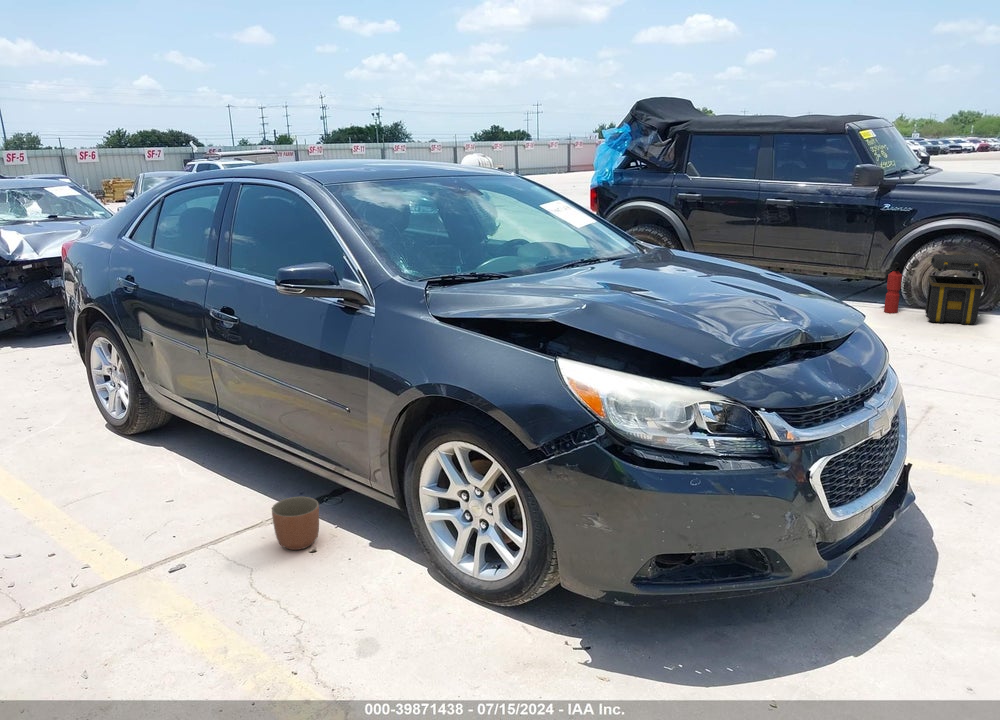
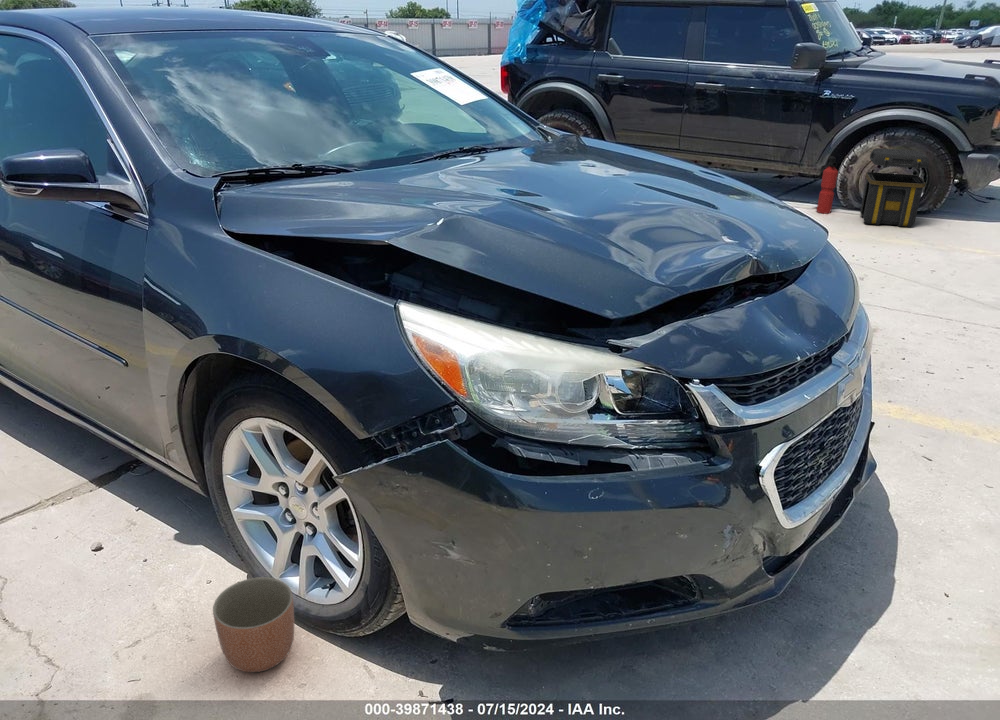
planter: present [272,497,319,550] -> present [213,577,294,672]

